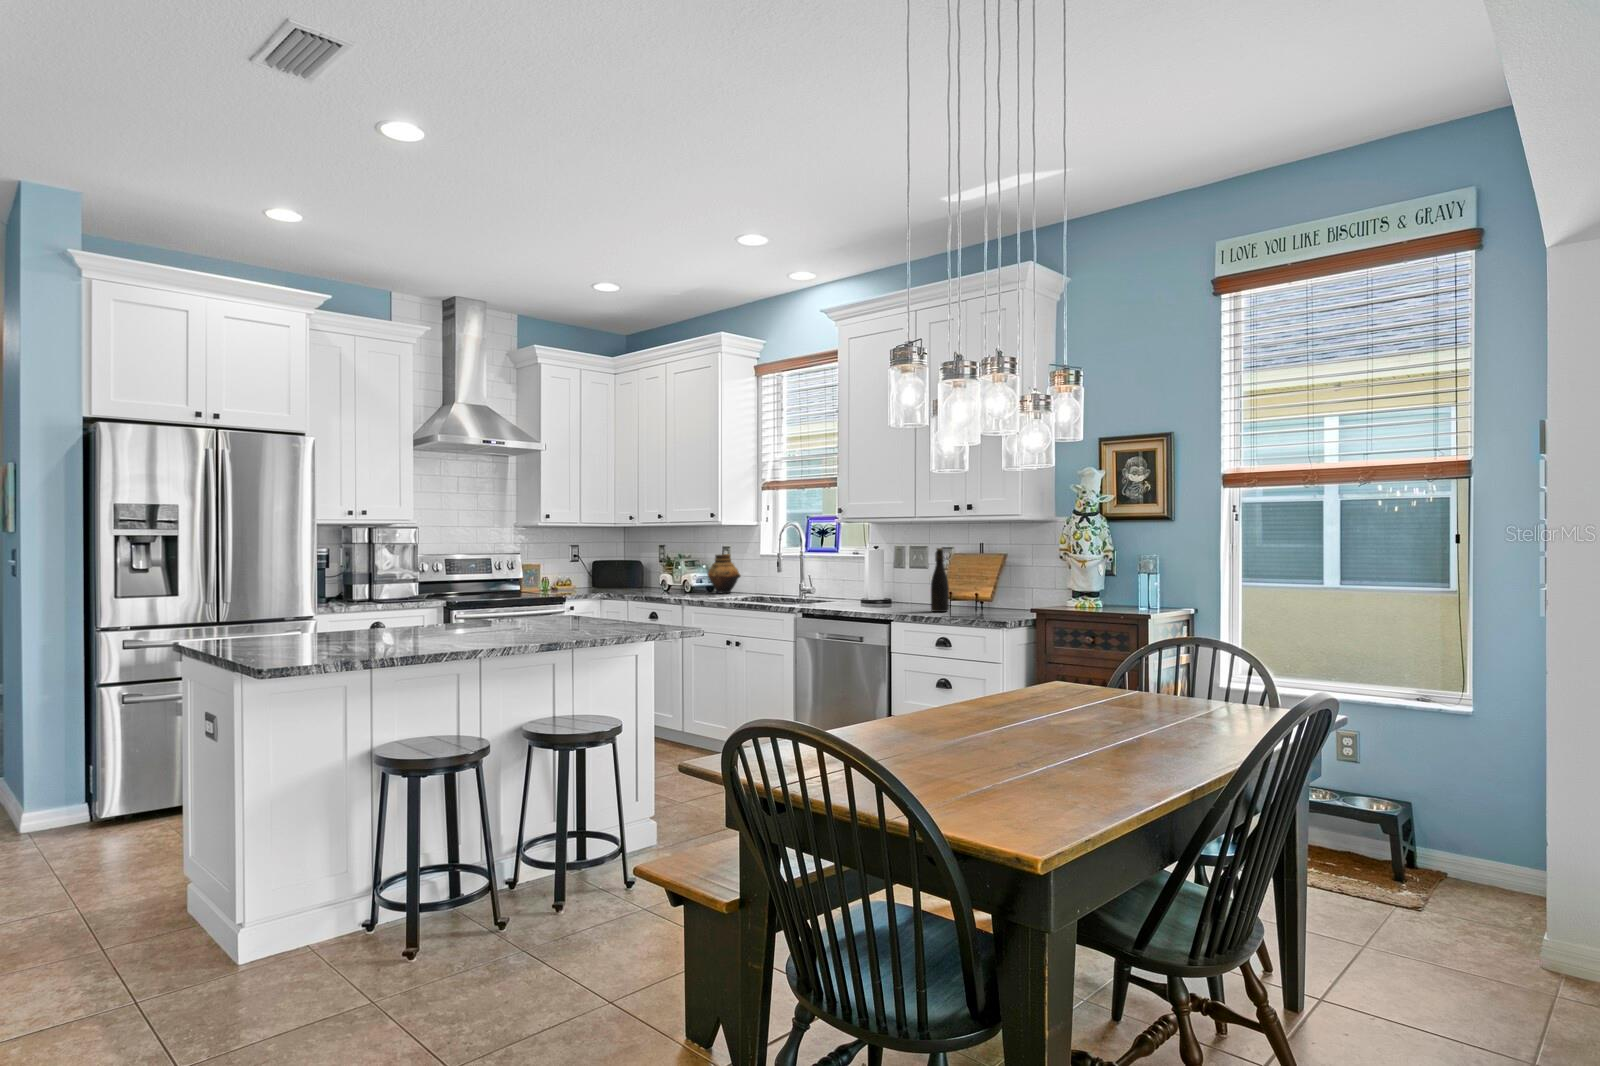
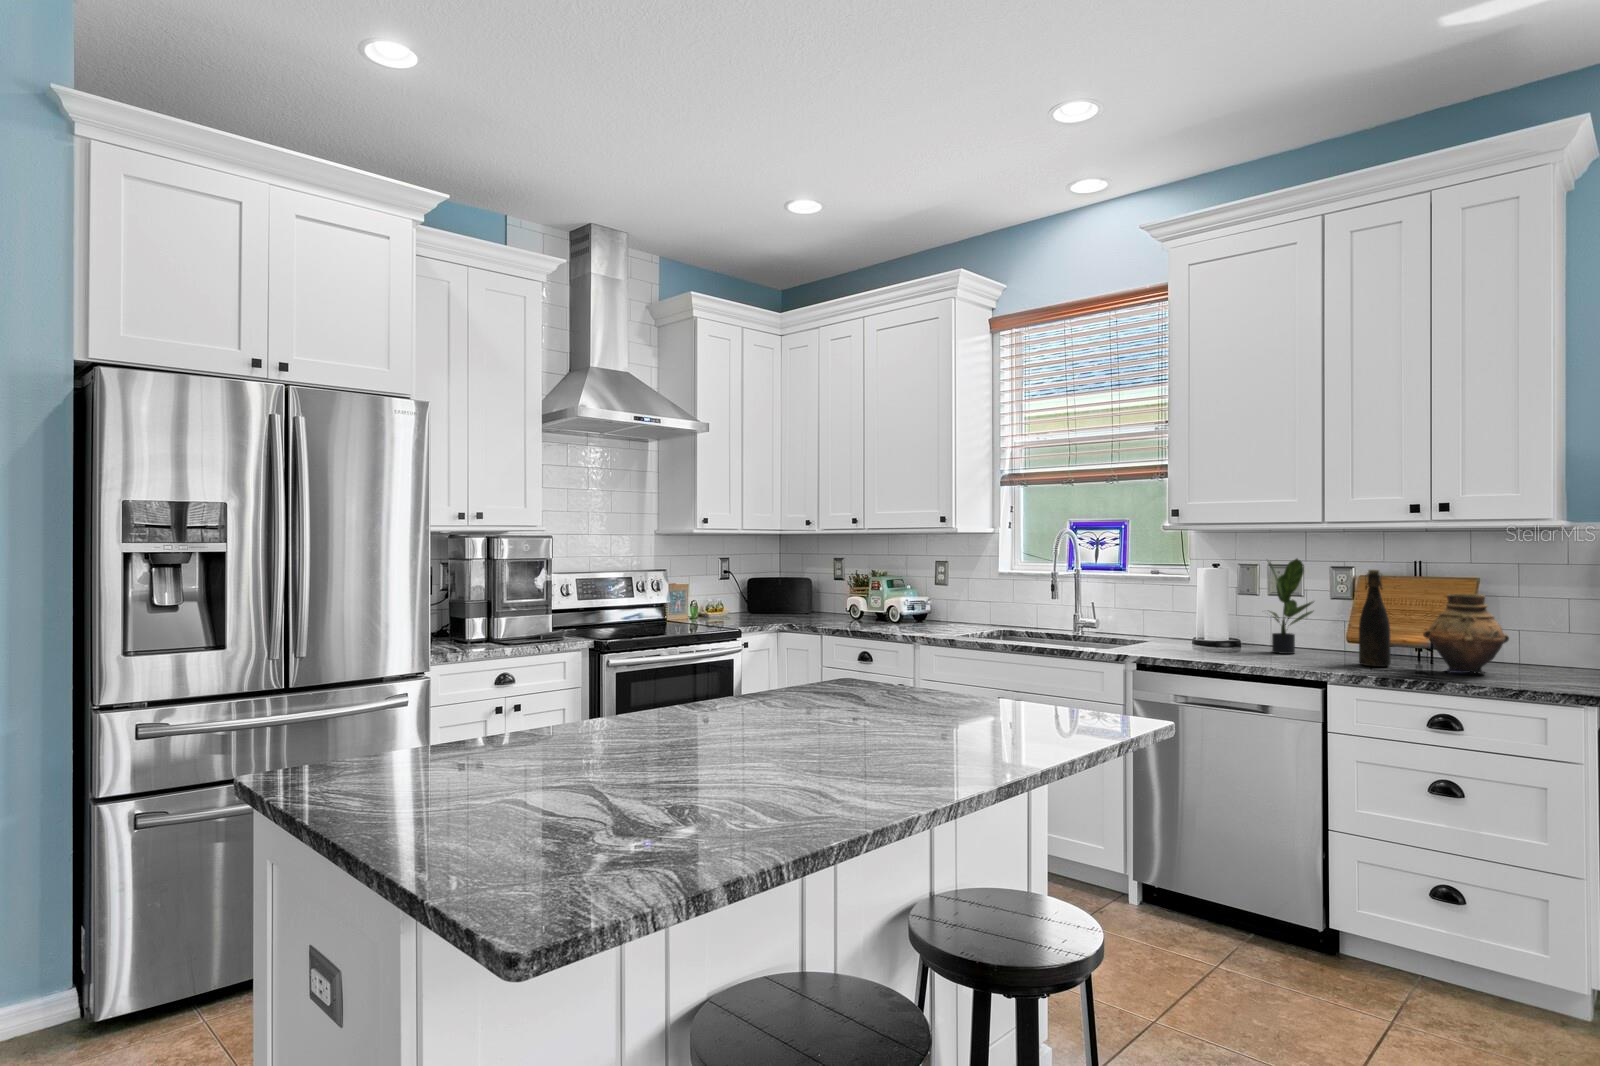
potted plant: none [888,541,925,606] -> present [1268,559,1314,654]
vase: present [707,554,740,593] -> present [1423,594,1509,674]

